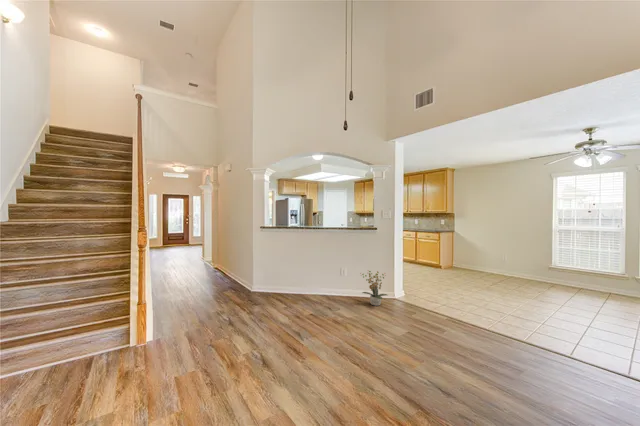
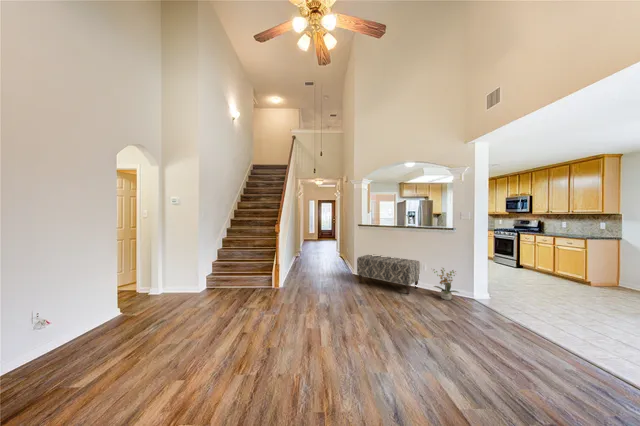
bench: none [269,264,342,308] -> present [357,255,420,294]

